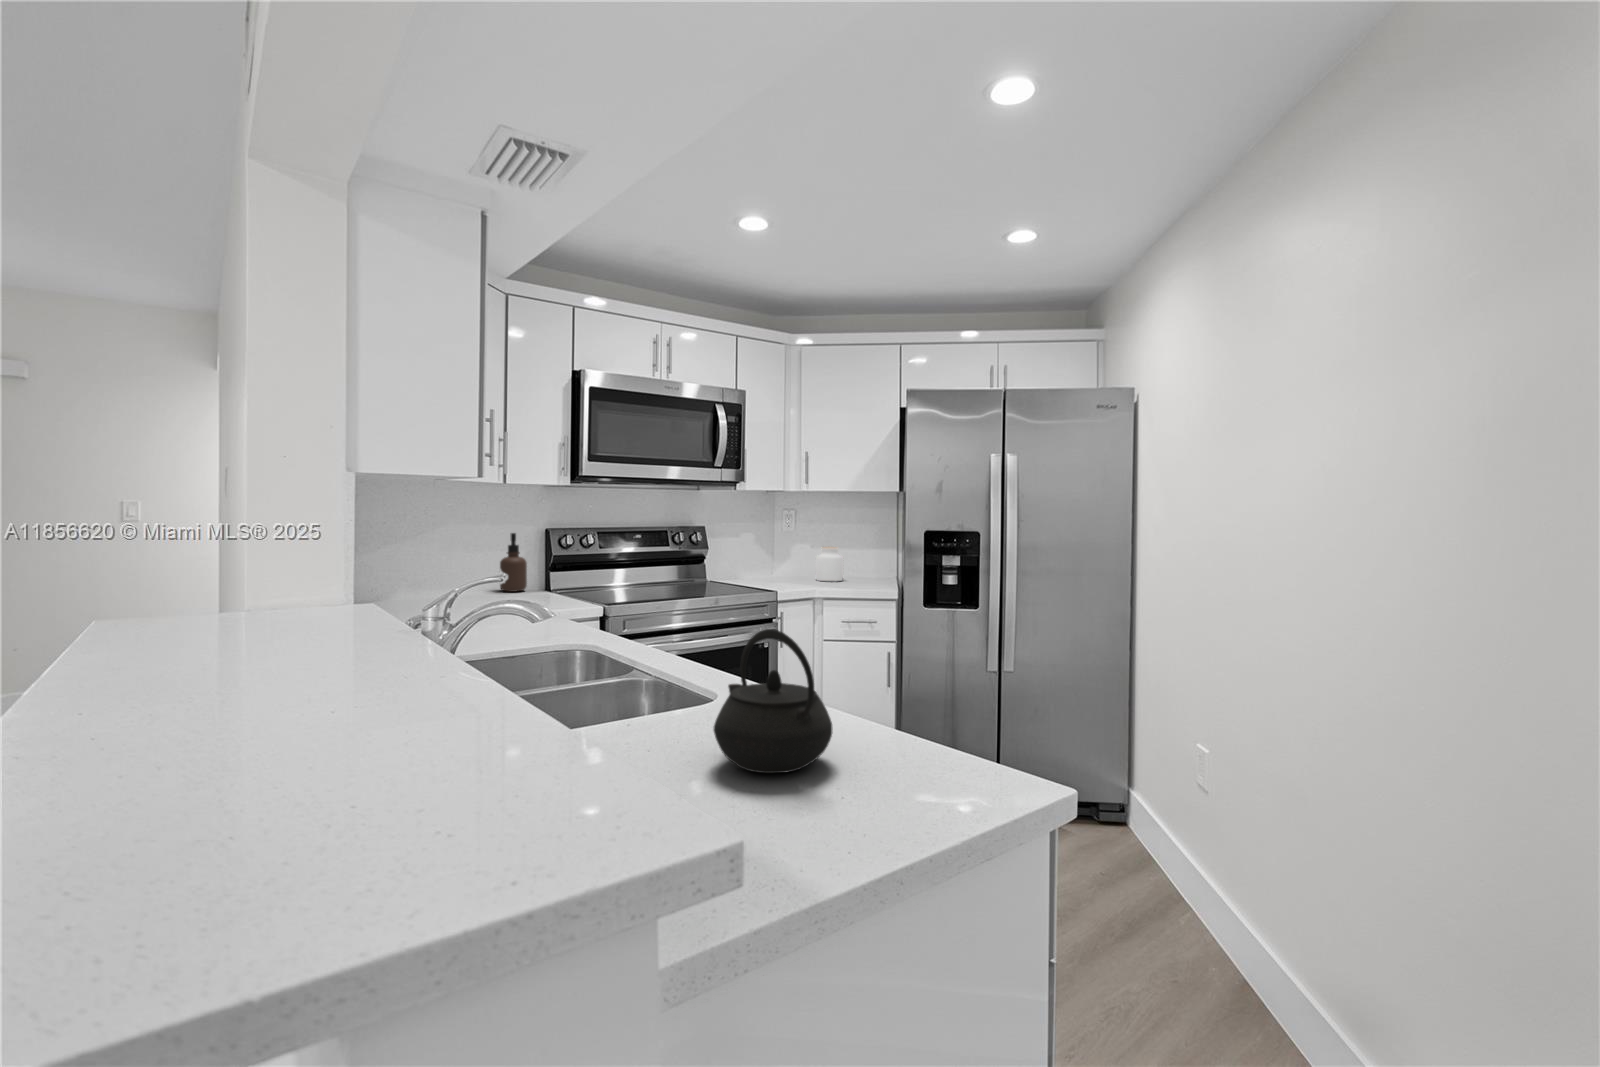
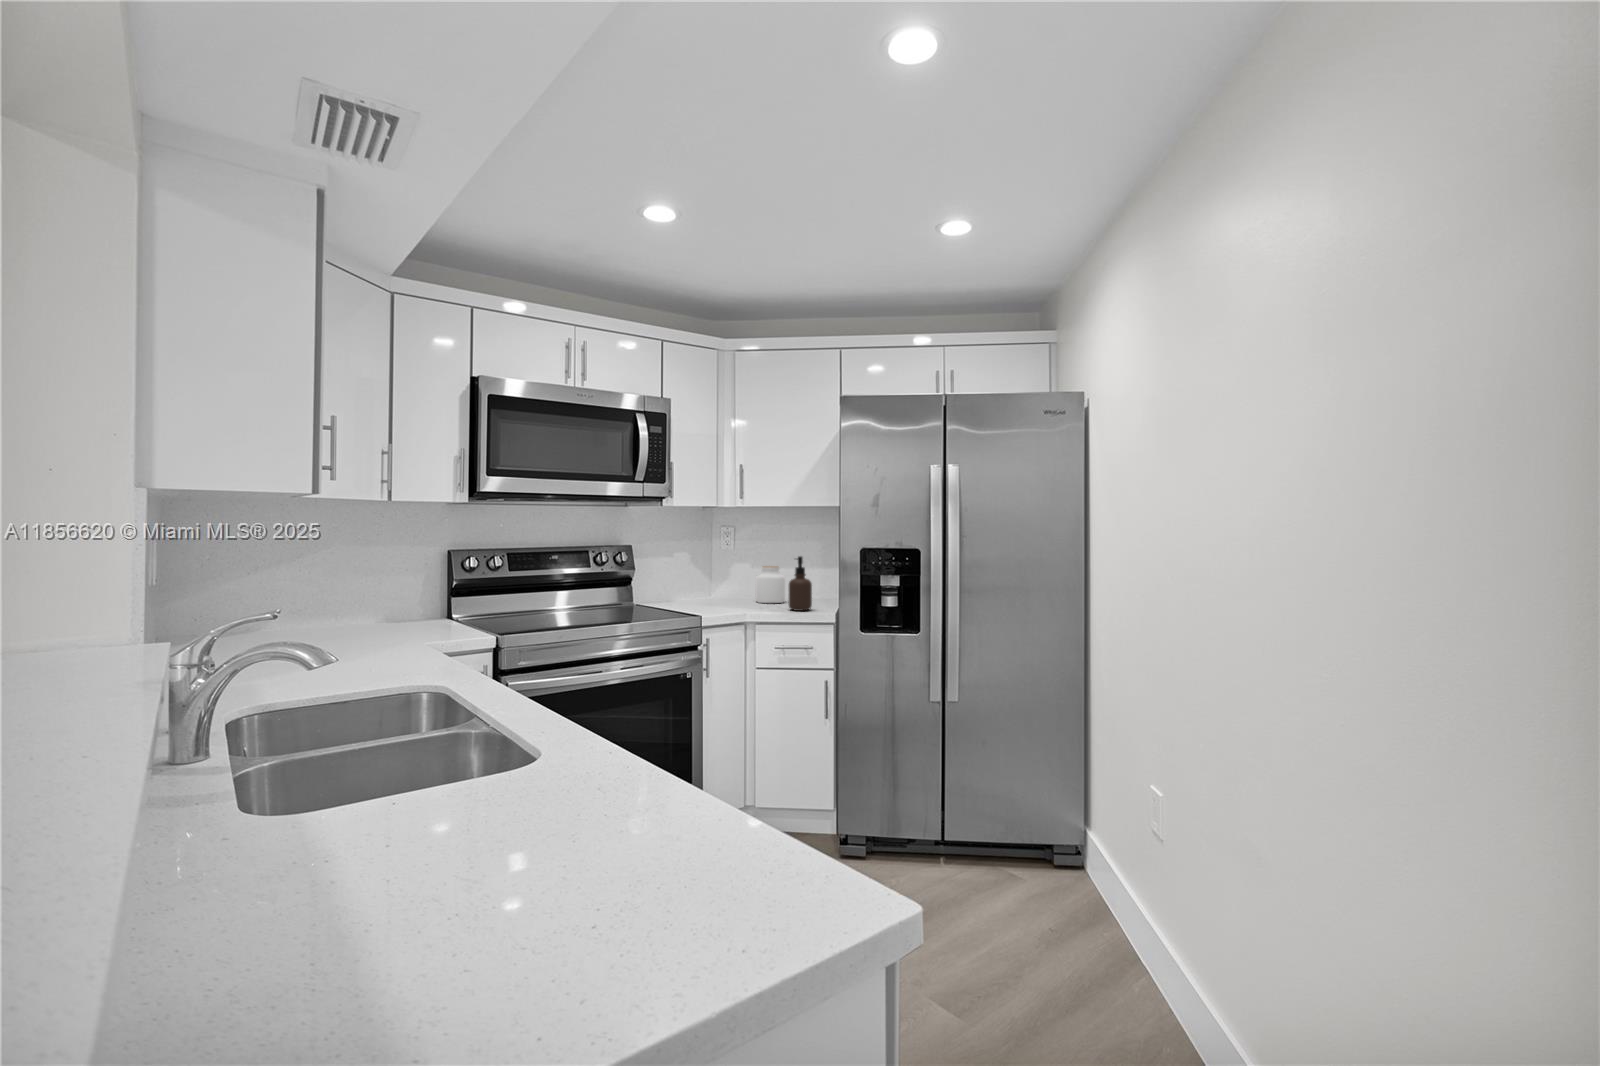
soap dispenser: present [500,533,527,592] -> present [789,556,812,611]
kettle: present [714,629,832,773] -> none [425,693,598,897]

